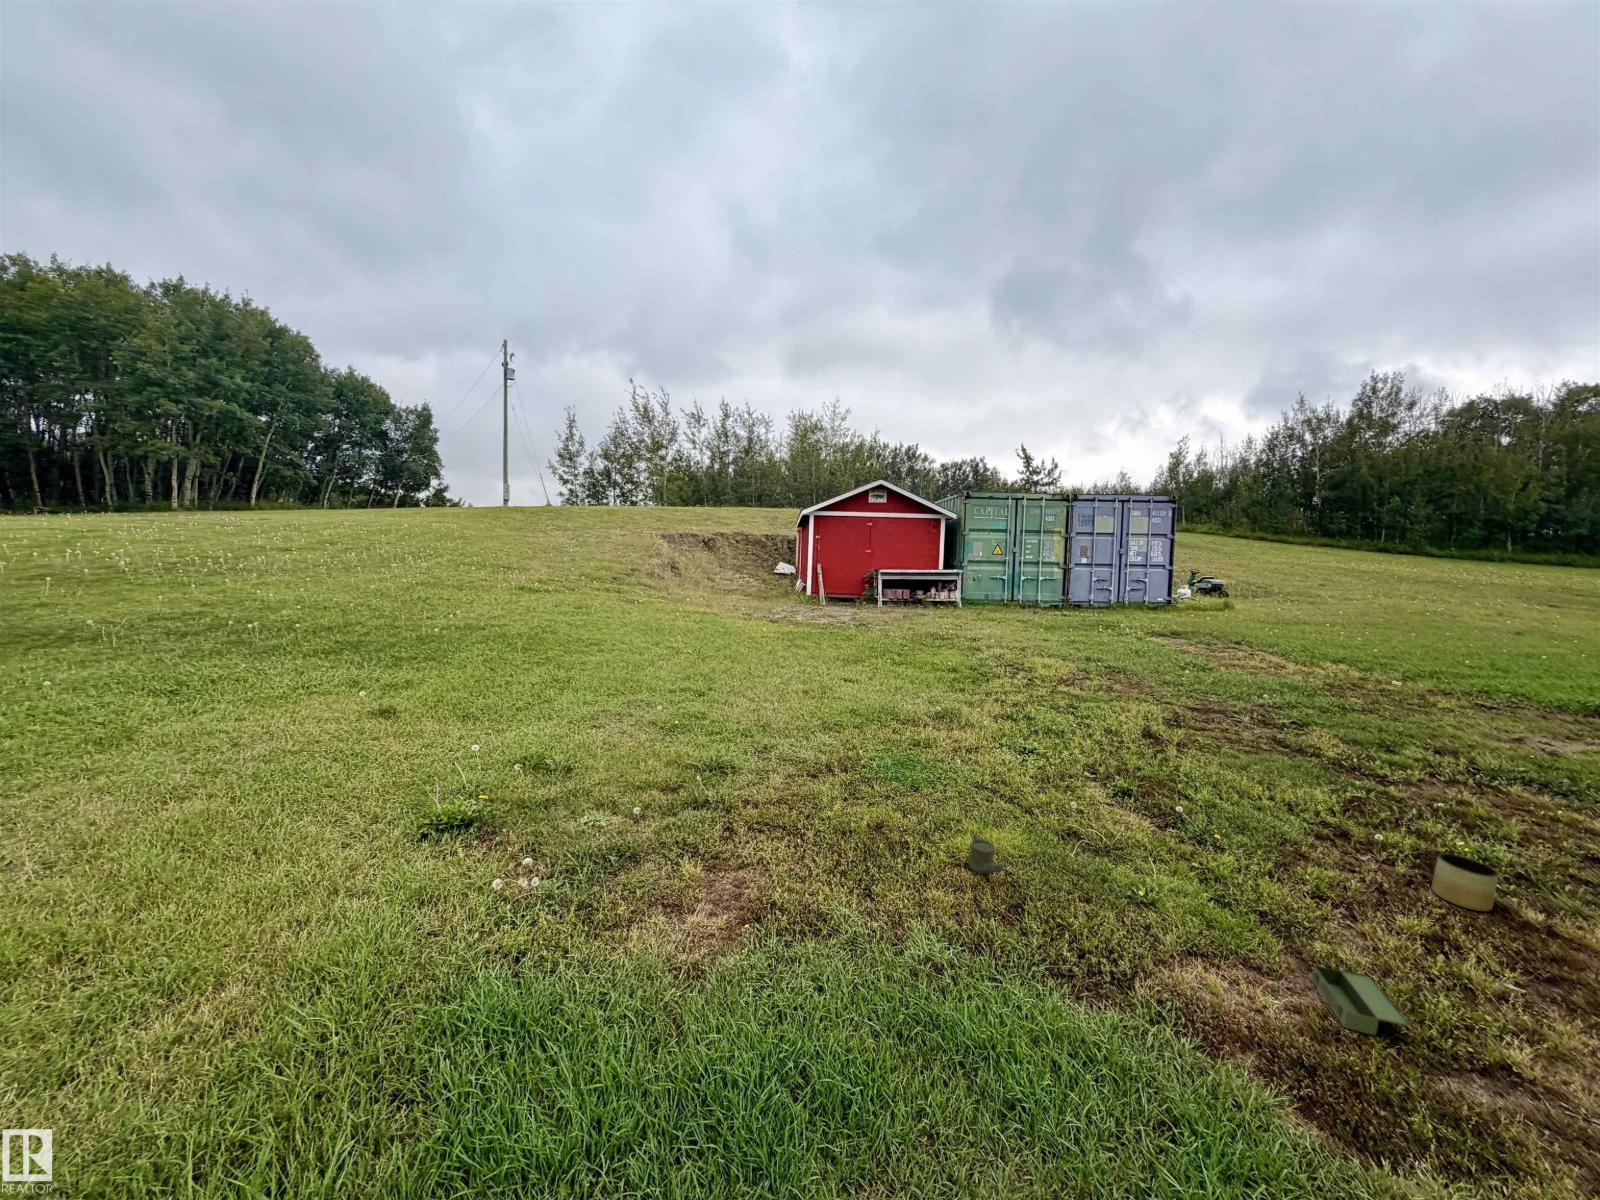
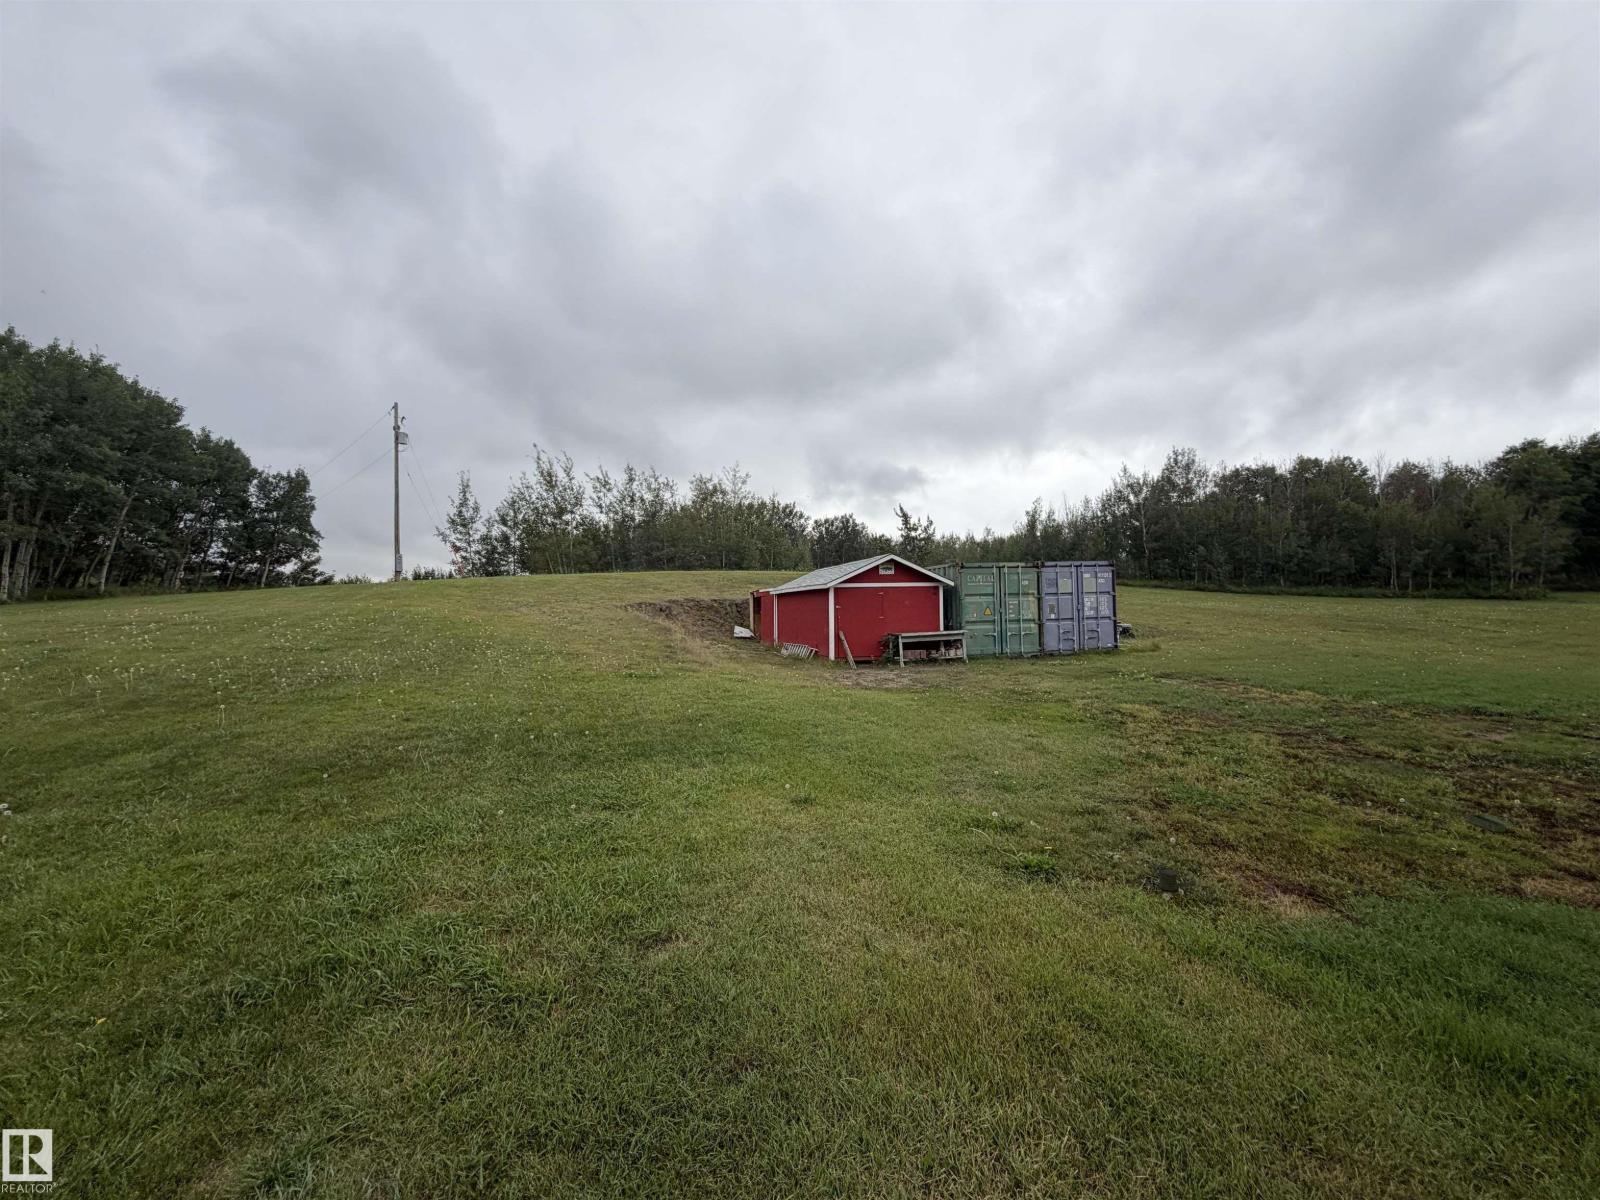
watering can: present [969,833,1002,874] -> present [1153,864,1196,892]
planter: present [1432,853,1499,911] -> none [1466,770,1495,793]

